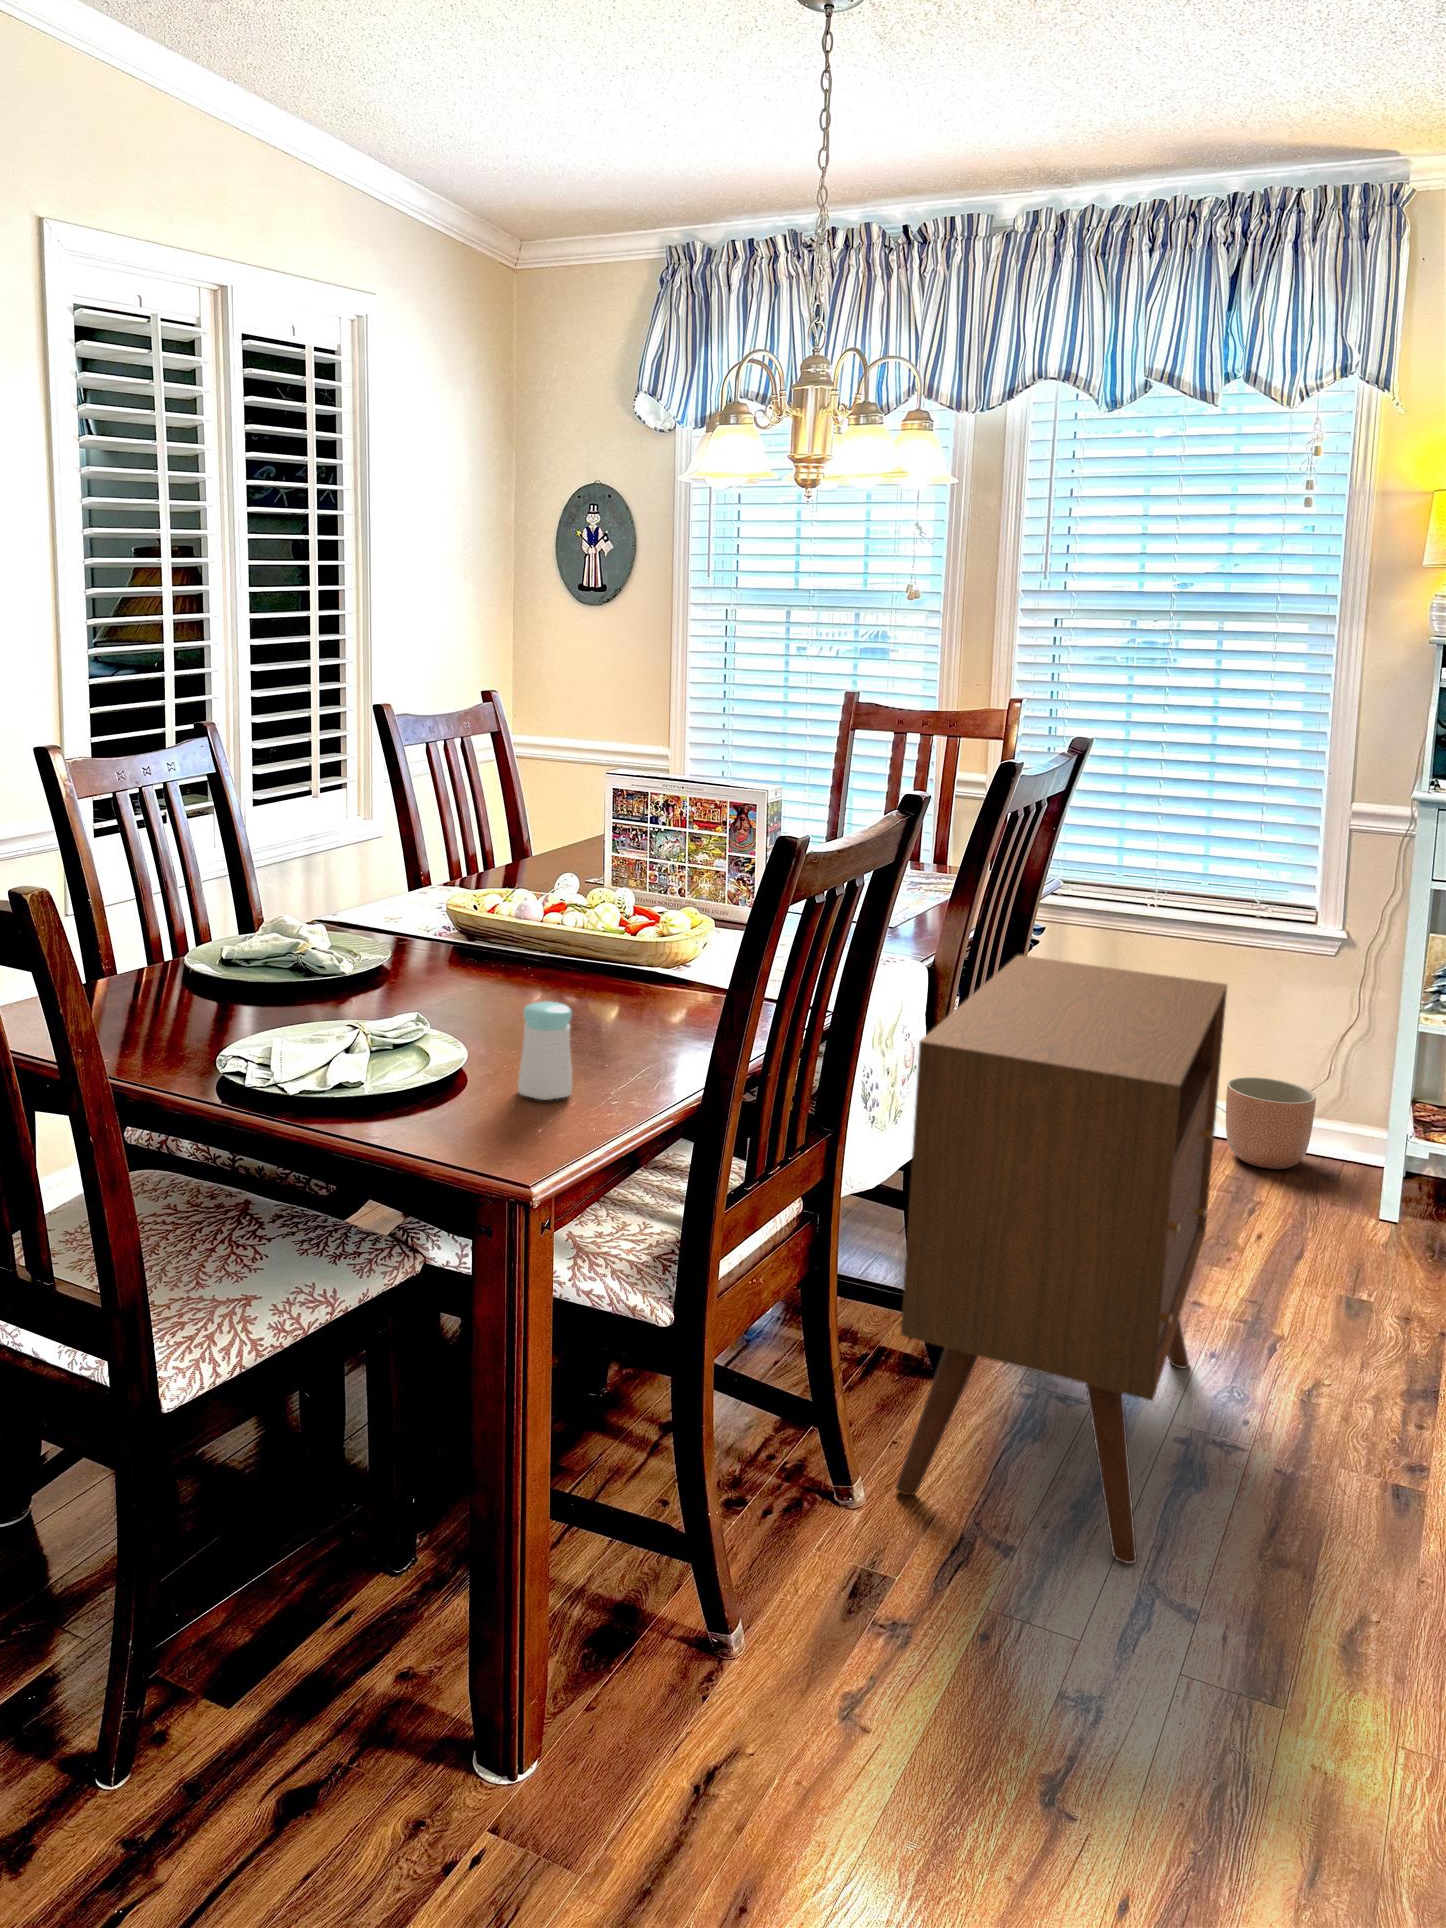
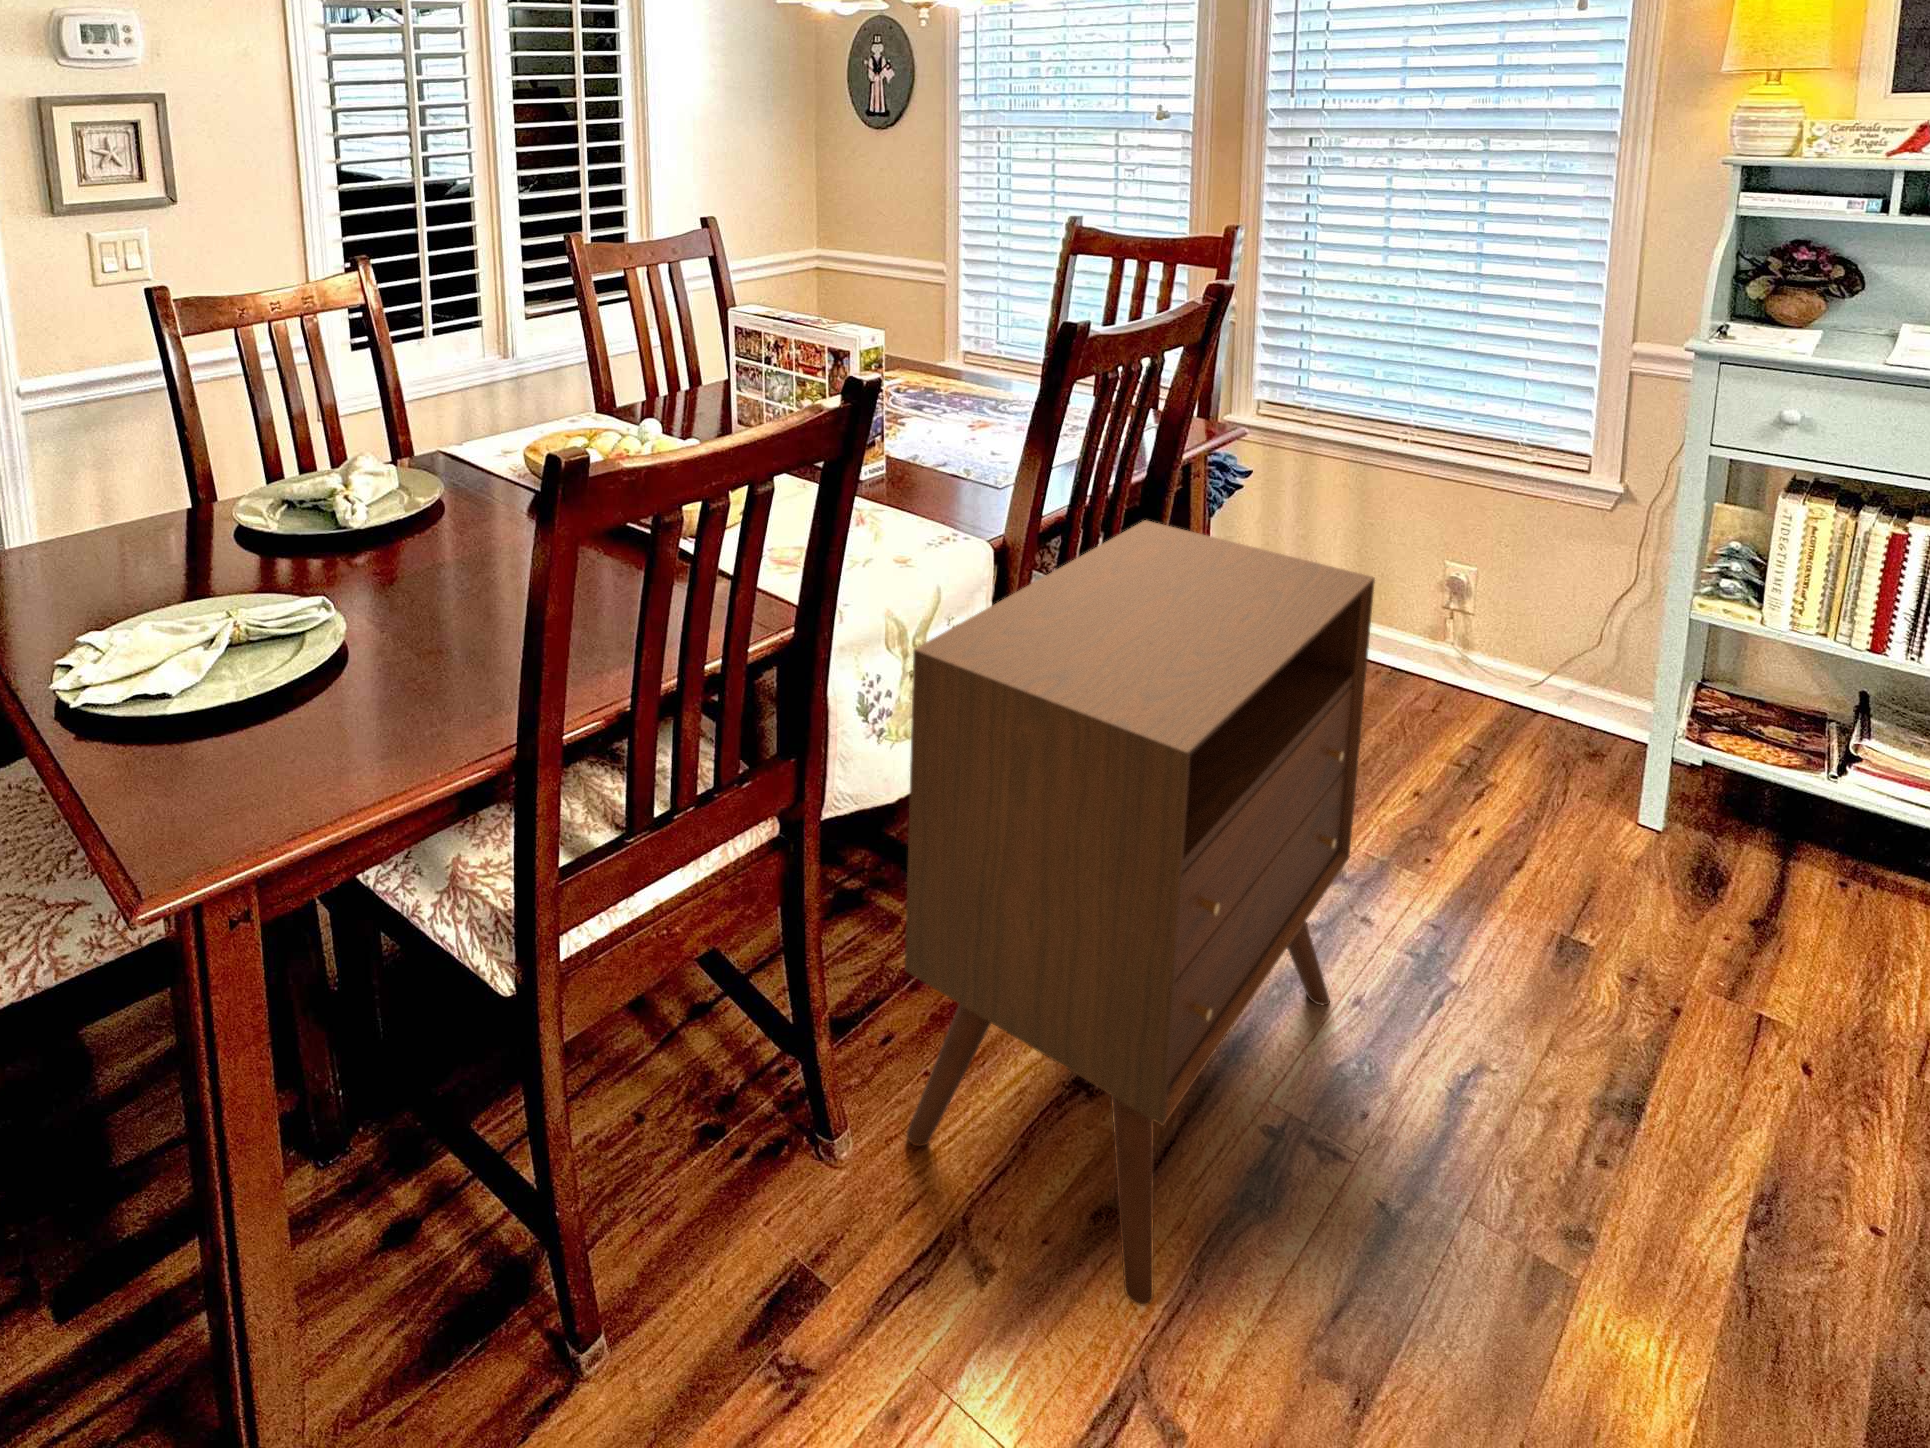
salt shaker: present [518,1002,572,1100] -> none [348,608,418,724]
planter: present [1226,1077,1316,1169] -> none [1472,632,1578,739]

